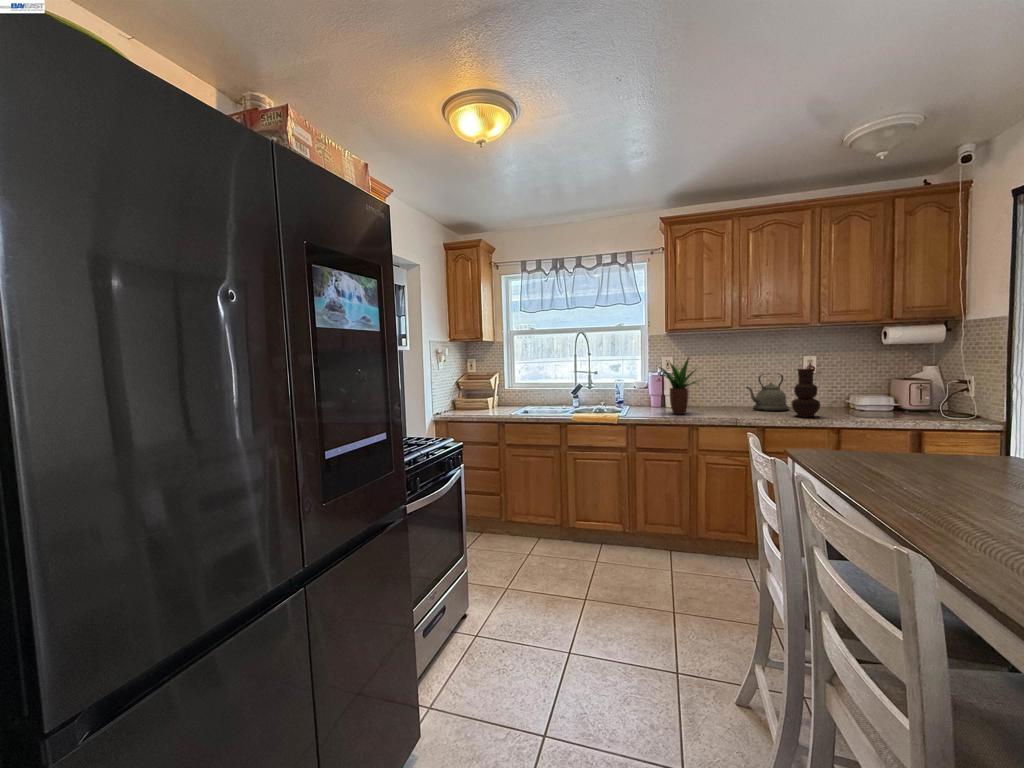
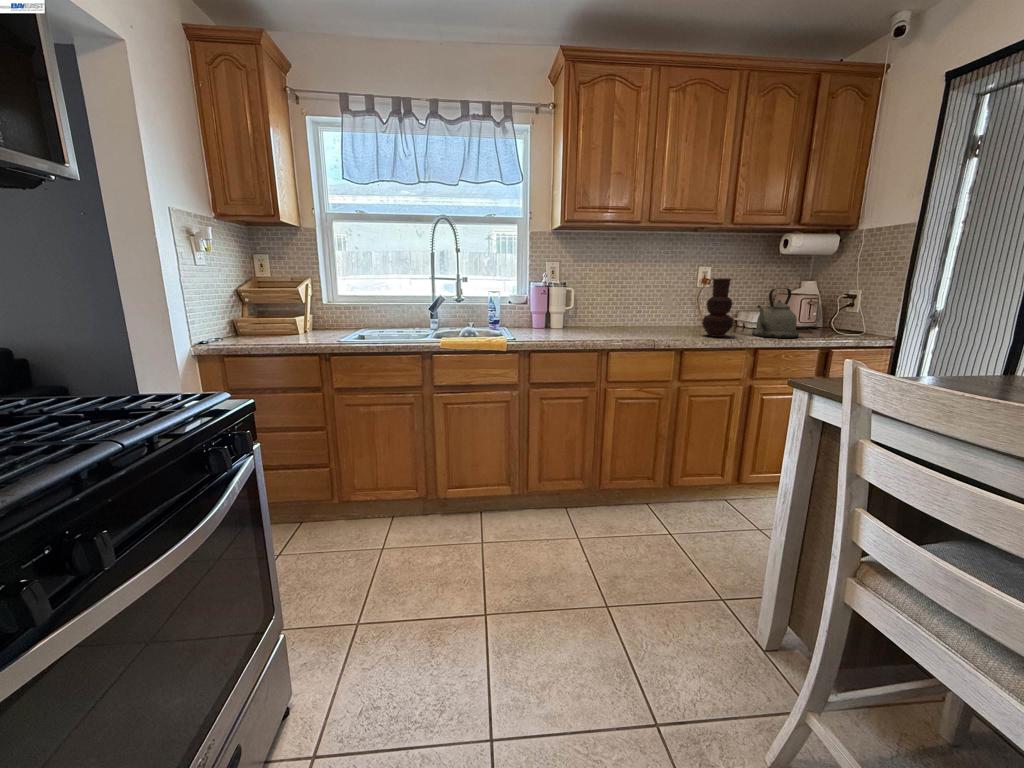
potted plant: present [659,357,702,414] -> none [550,257,613,336]
kettle: present [747,375,789,411] -> present [752,288,799,338]

